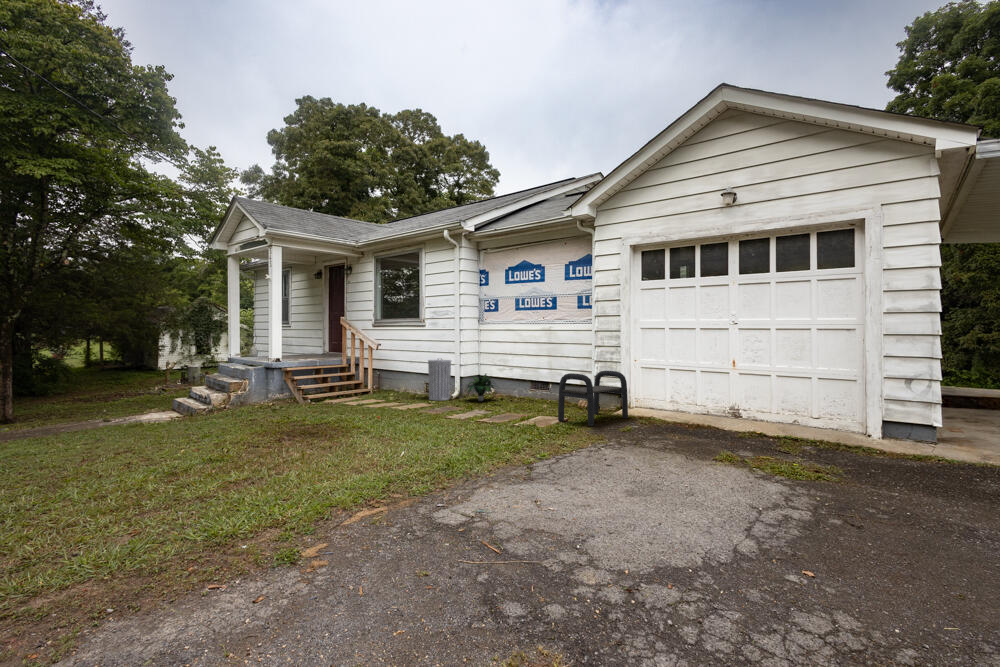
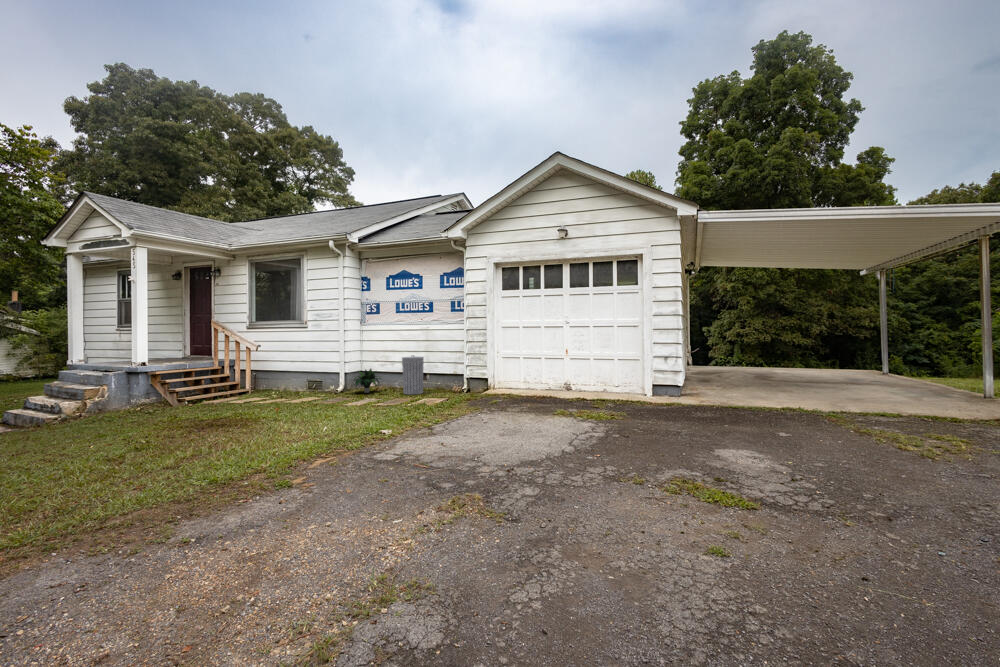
trash can: present [428,359,451,400] -> present [402,355,424,394]
bench: present [558,371,628,426] -> none [442,361,494,404]

